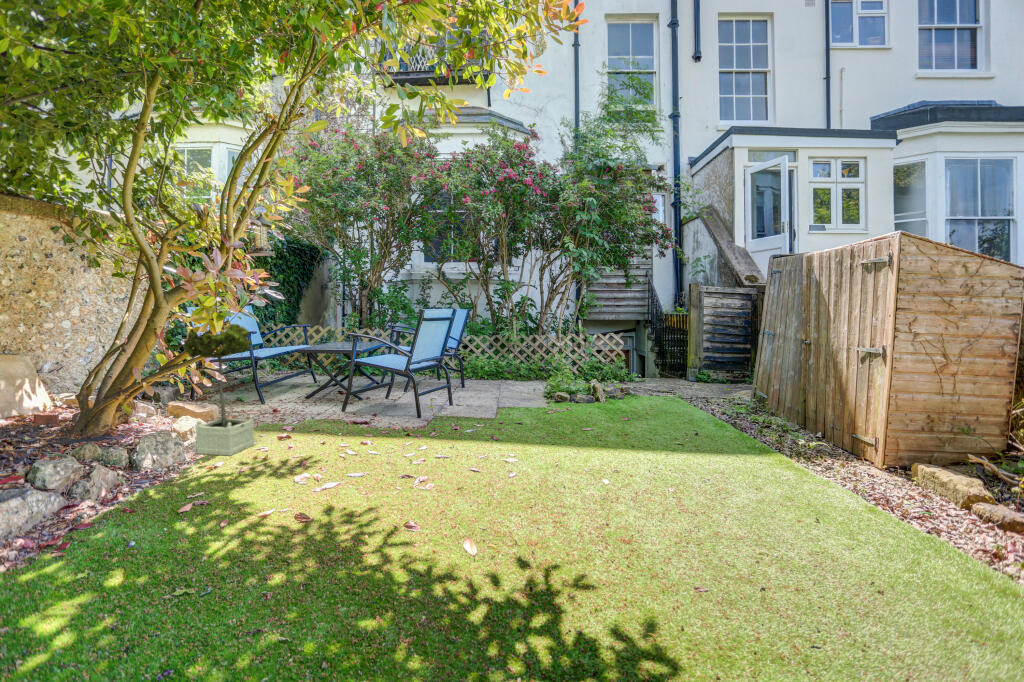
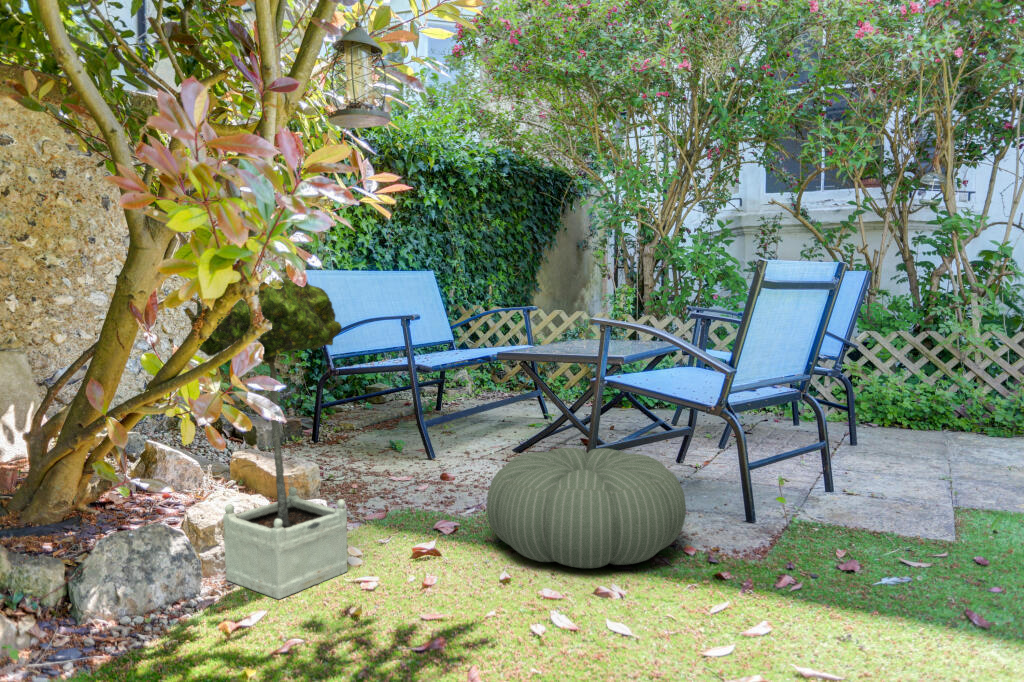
pouf: none [312,390,394,434] -> present [487,448,686,568]

